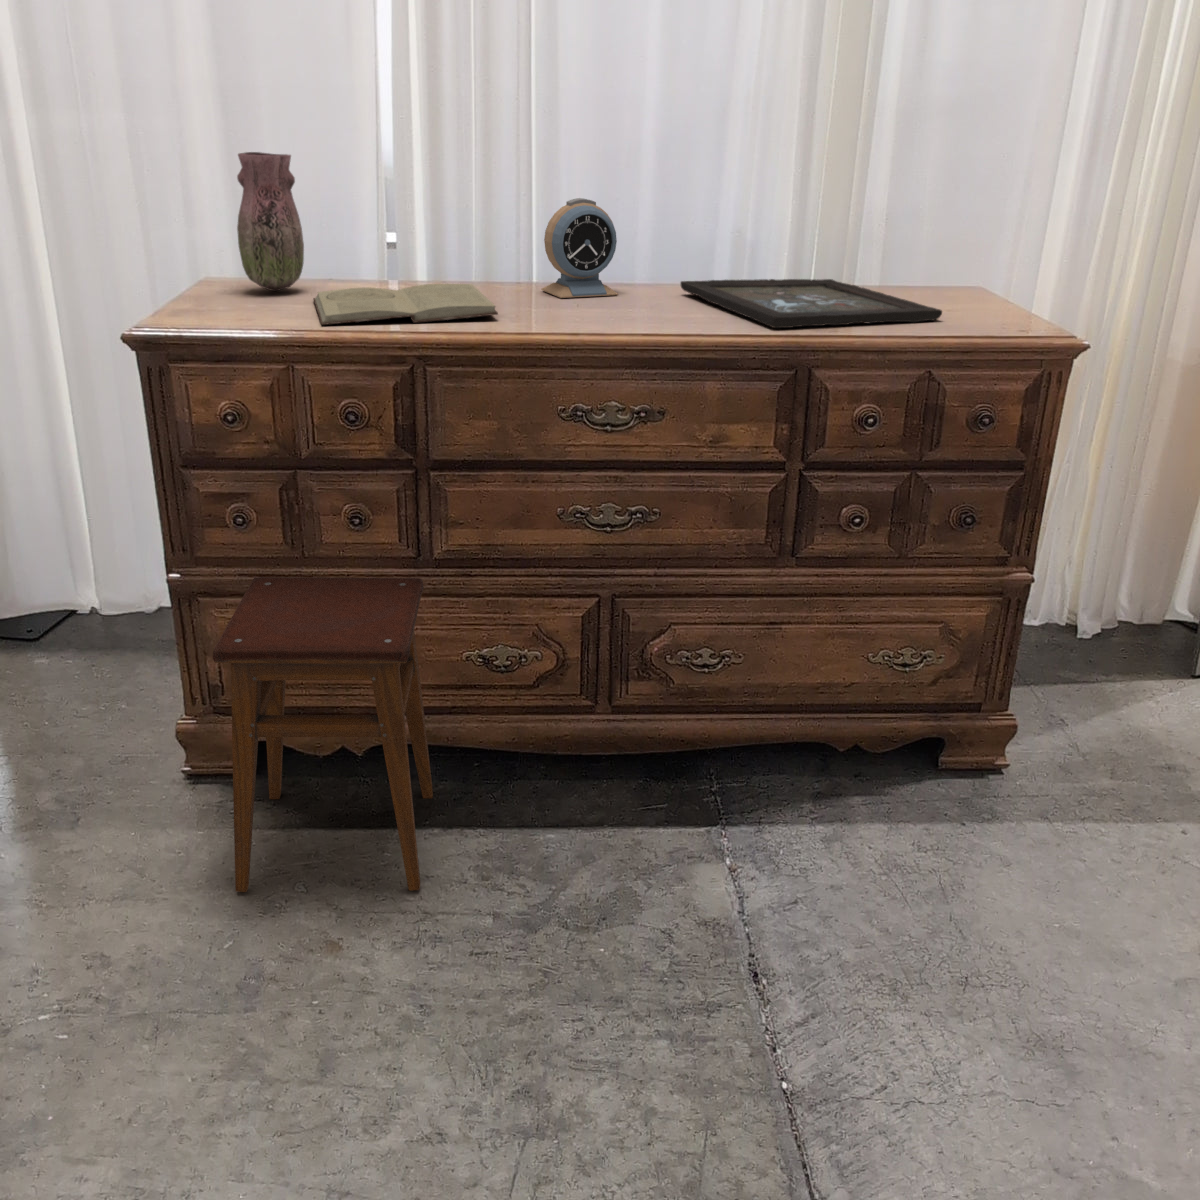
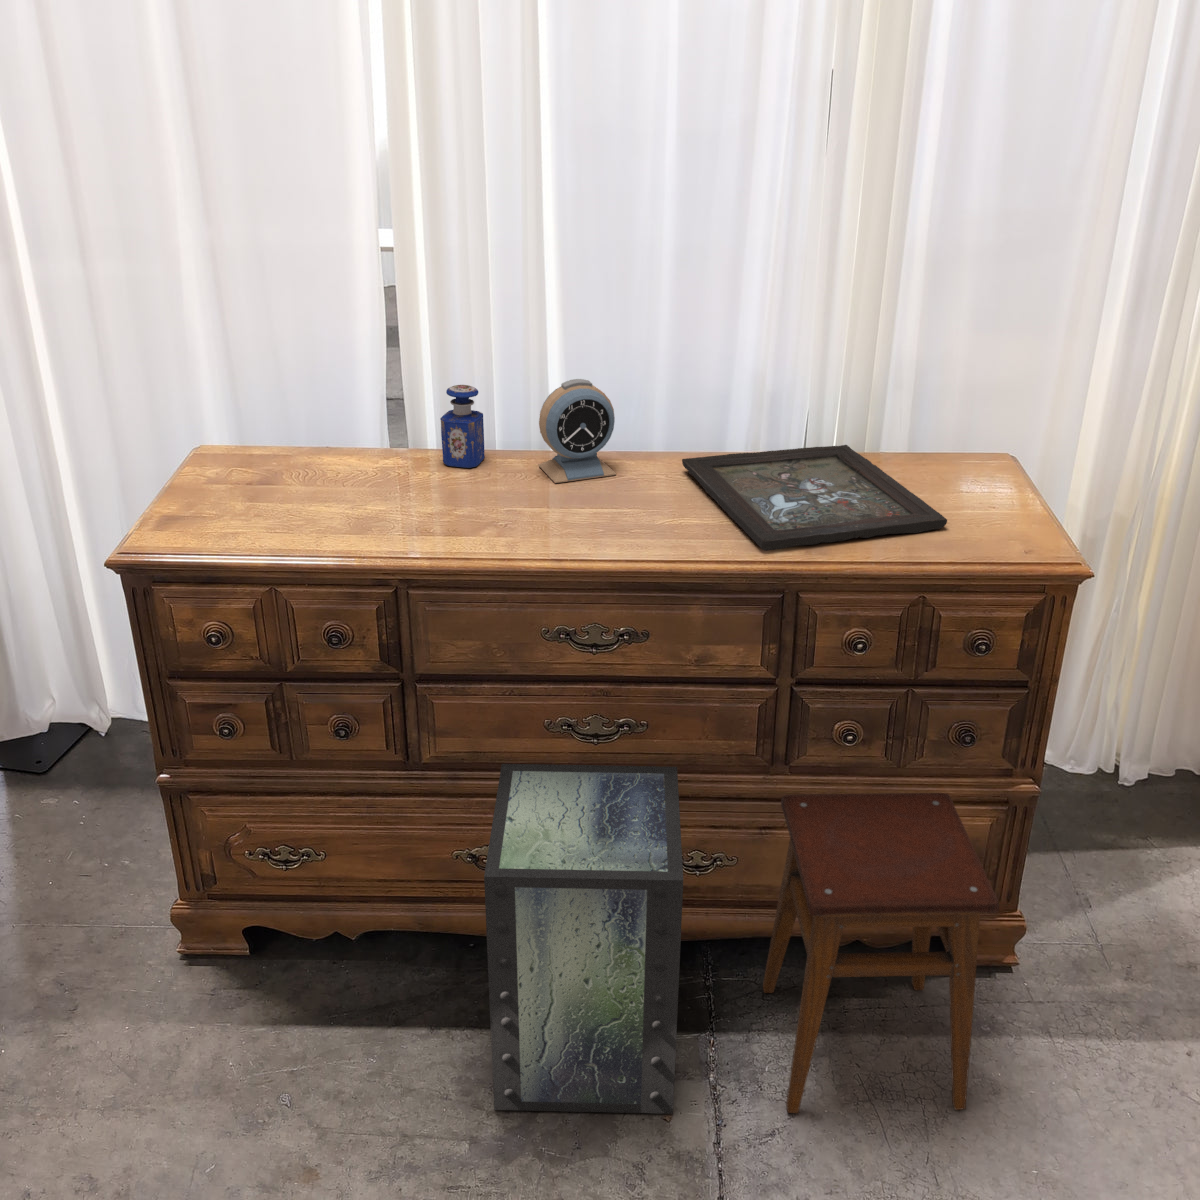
vase: present [237,152,304,291] -> none [224,338,294,475]
perfume bottle: none [447,209,488,290] -> present [440,385,485,468]
book: present [313,284,498,325] -> none [301,471,481,550]
storage box: none [515,549,713,890] -> present [484,764,683,1114]
stool: present [213,577,433,892] -> present [763,793,999,1113]

